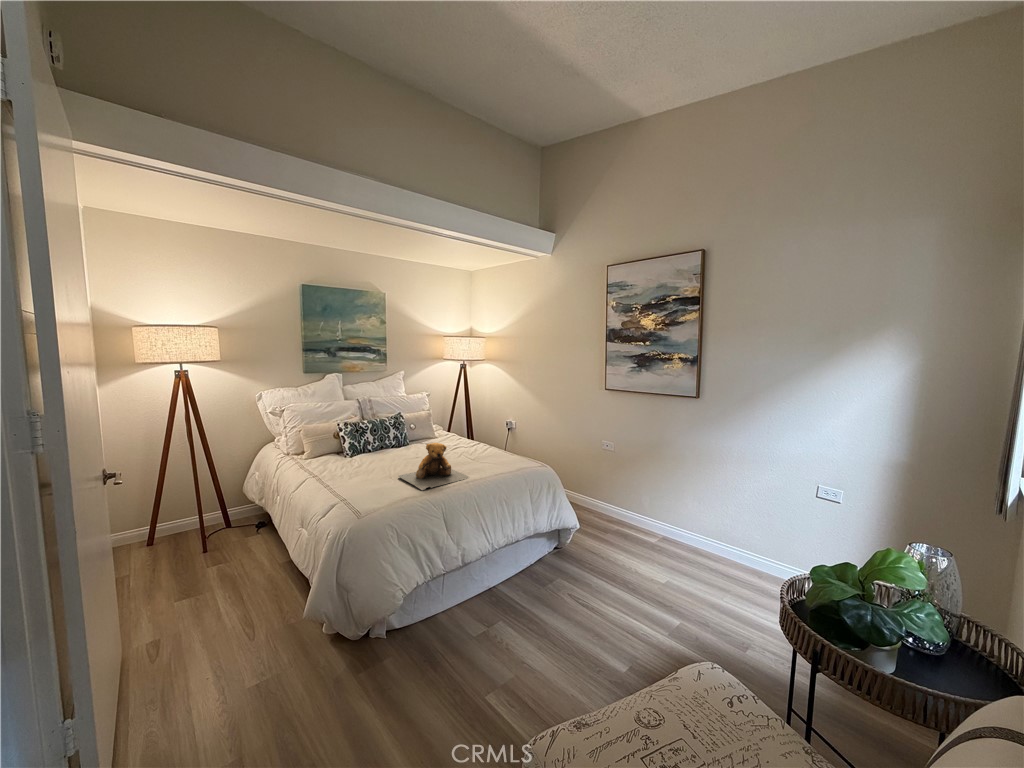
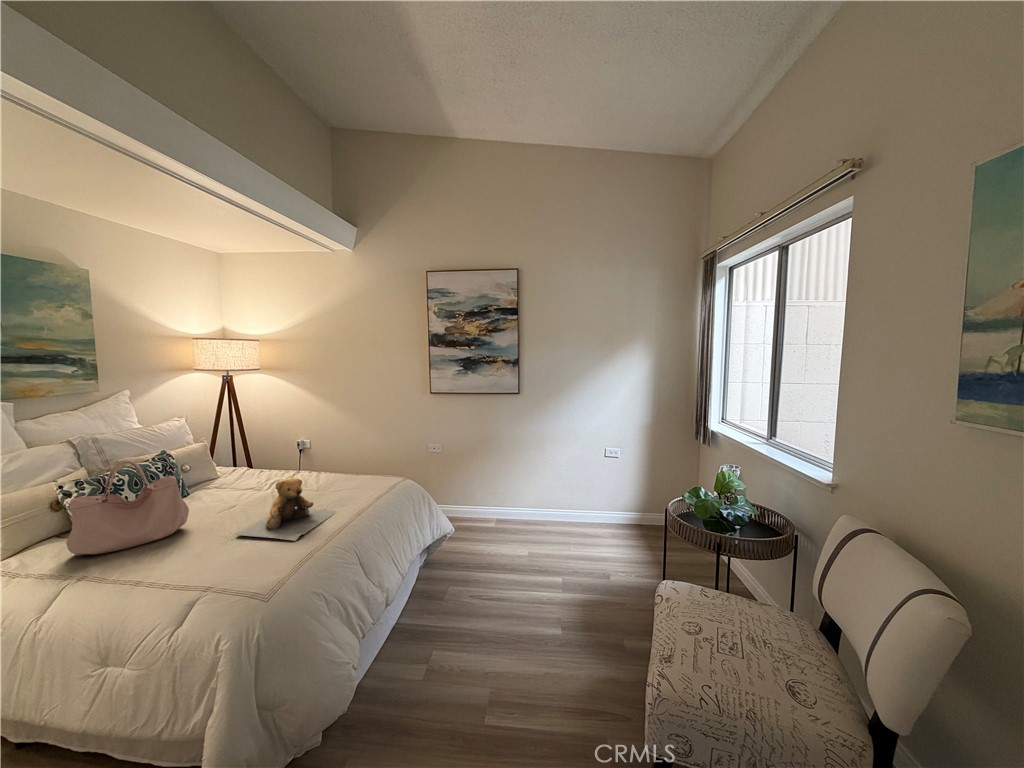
handbag: none [325,413,386,469] -> present [66,460,189,556]

